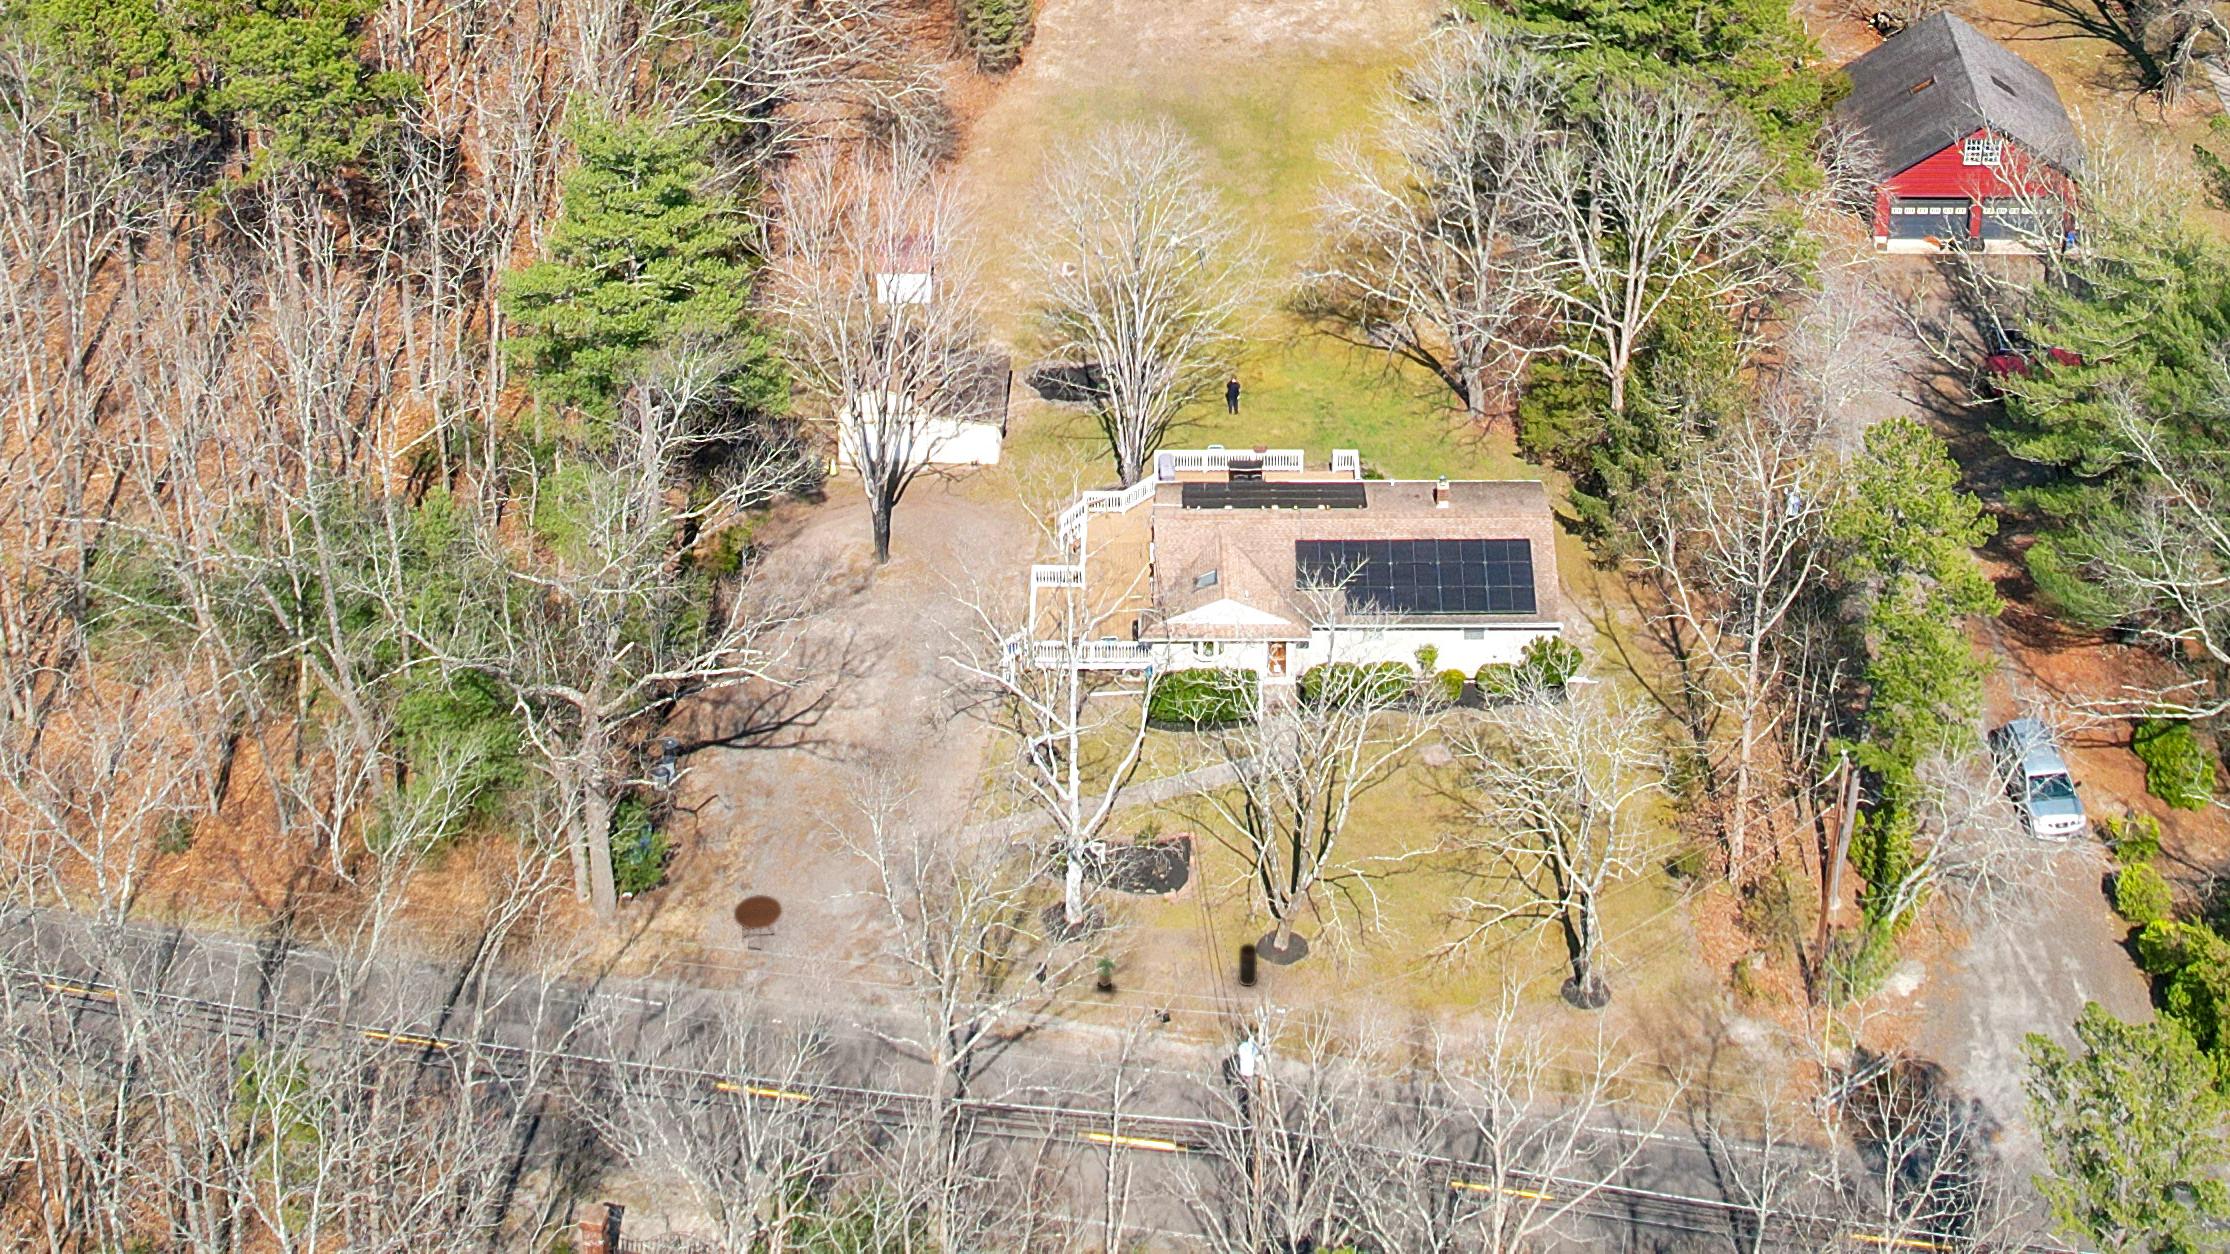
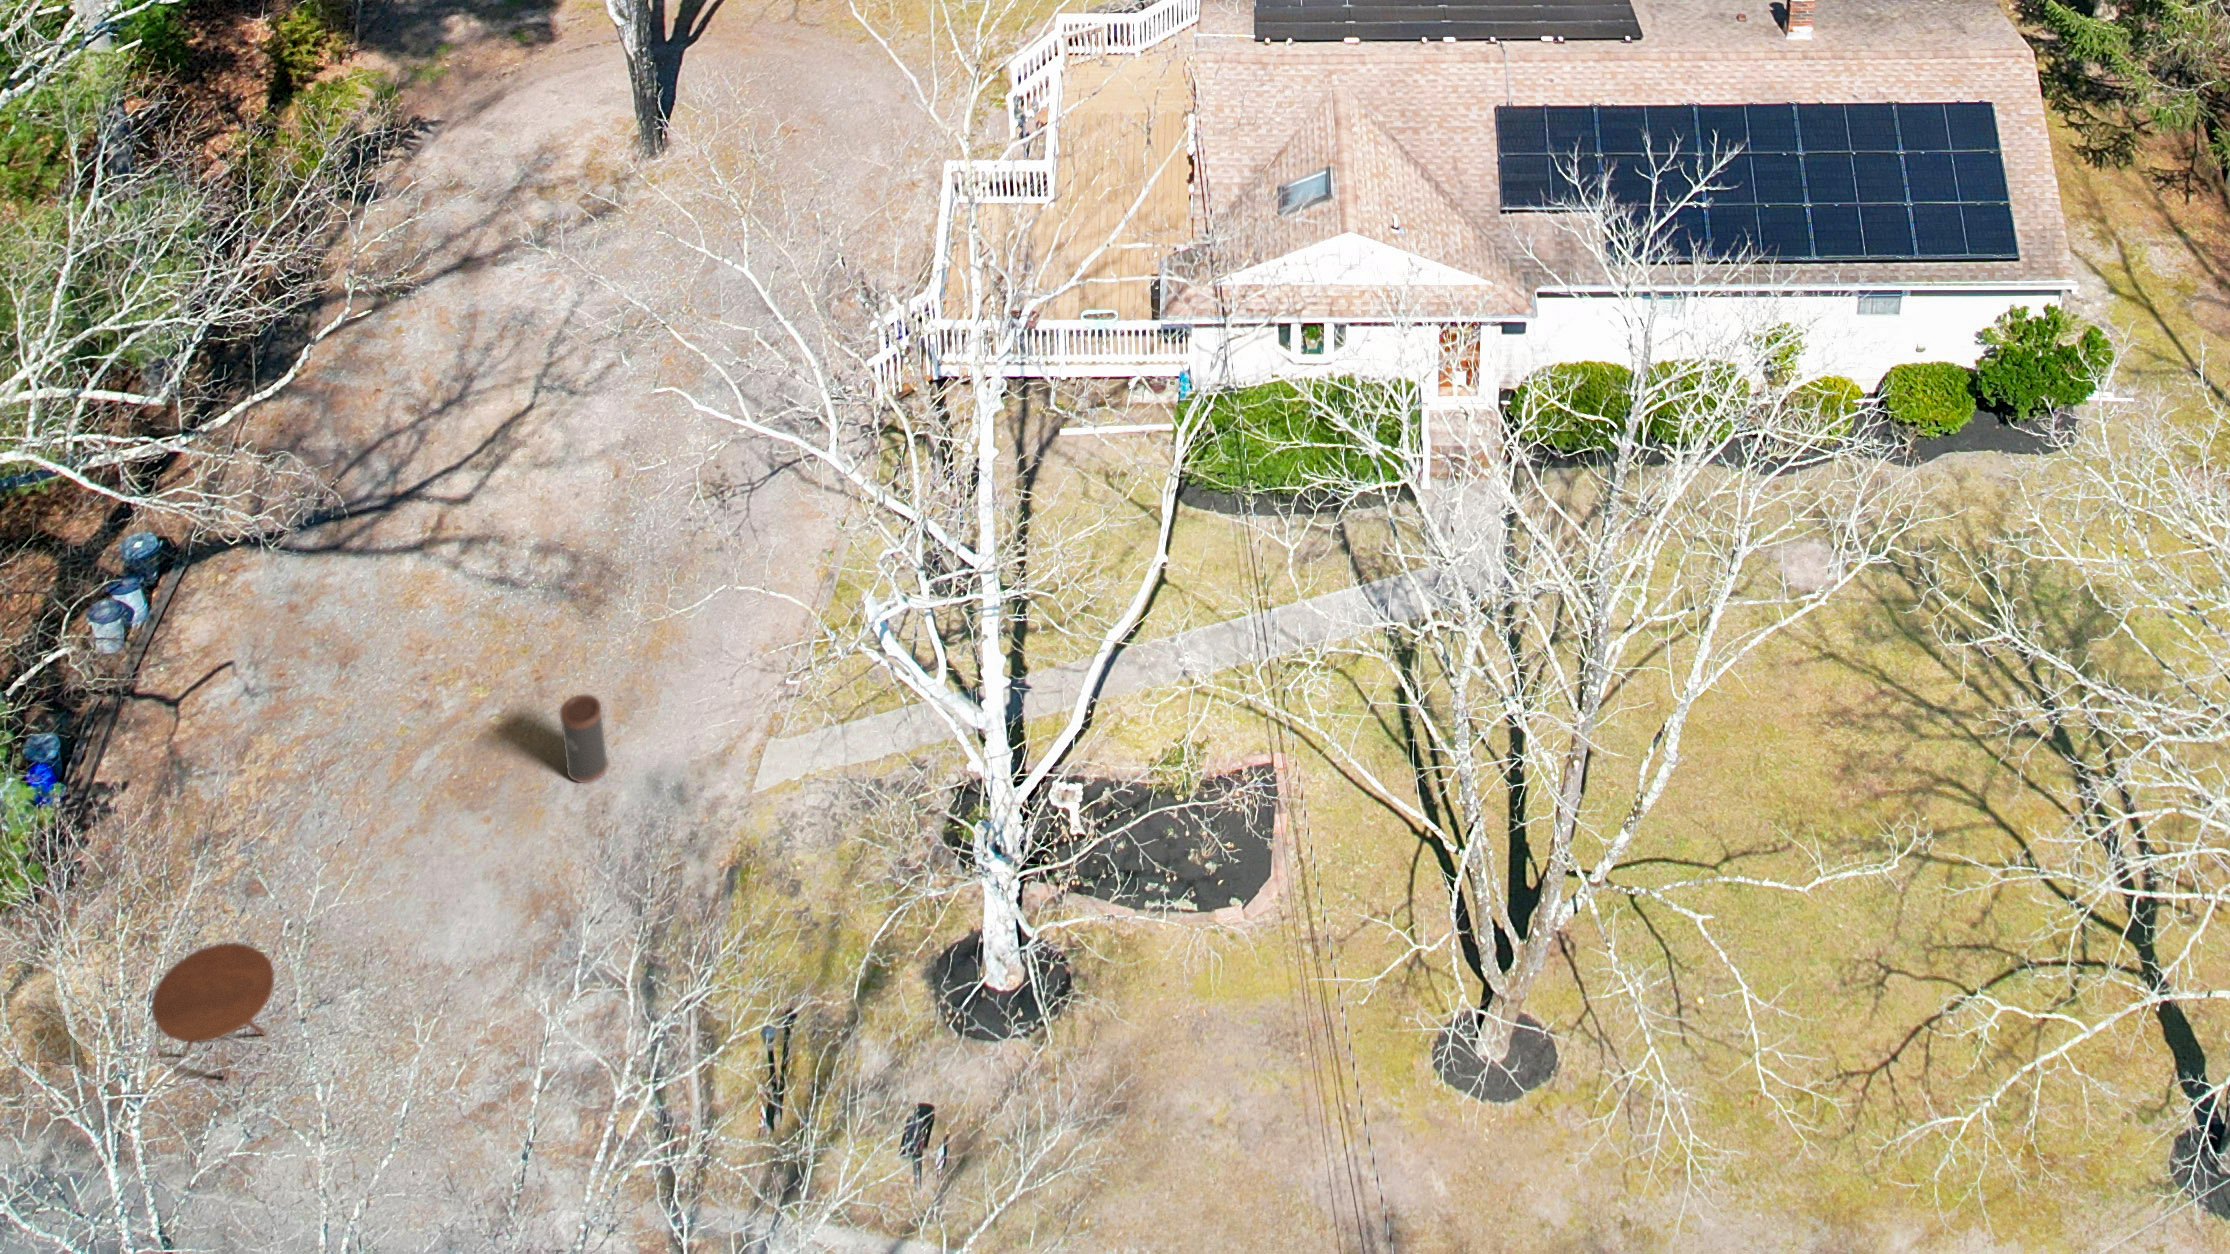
trash can: present [1239,943,1258,986] -> present [560,695,608,783]
potted tree: present [1097,957,1115,986] -> none [1038,1110,1089,1184]

